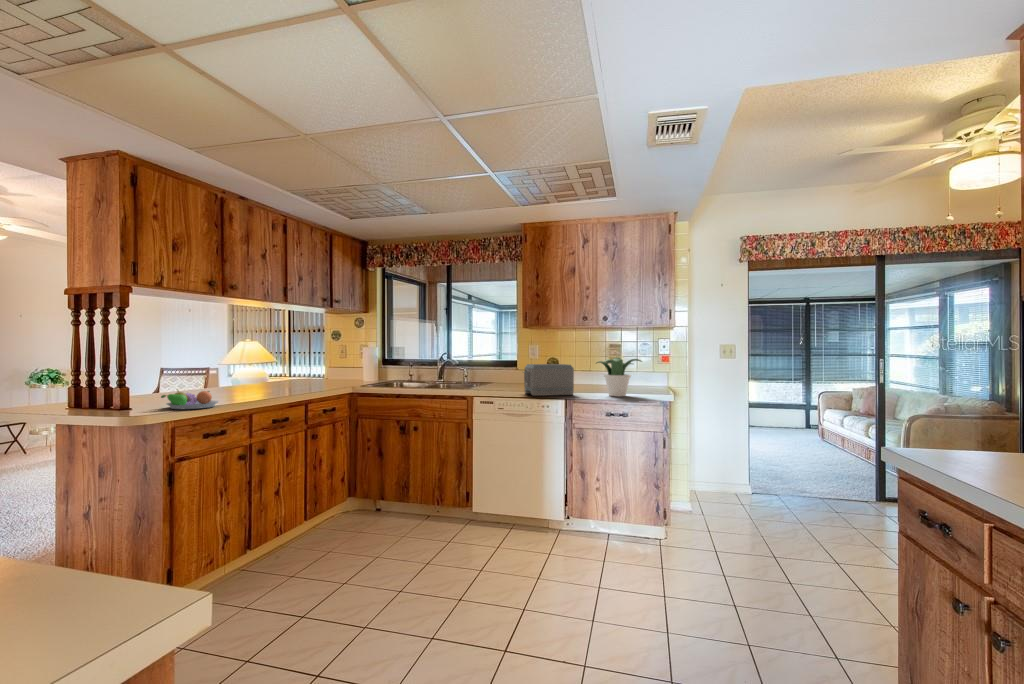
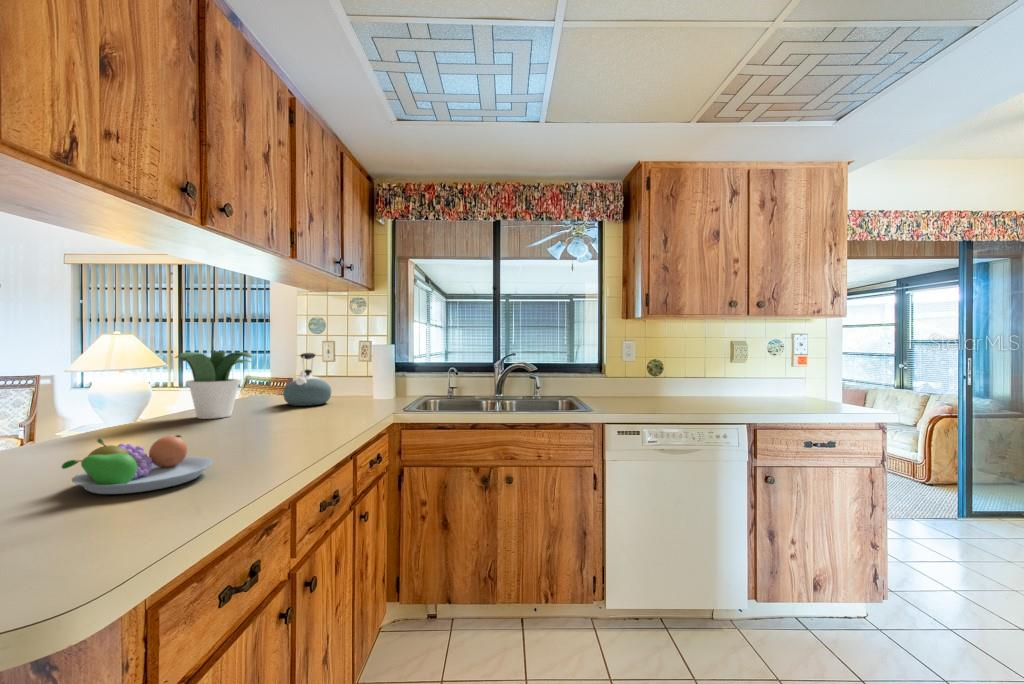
kettle: none [303,356,332,388] -> present [283,353,331,406]
potted plant: present [597,358,641,396] -> present [175,351,252,419]
toaster: present [524,364,574,396] -> none [639,361,706,406]

